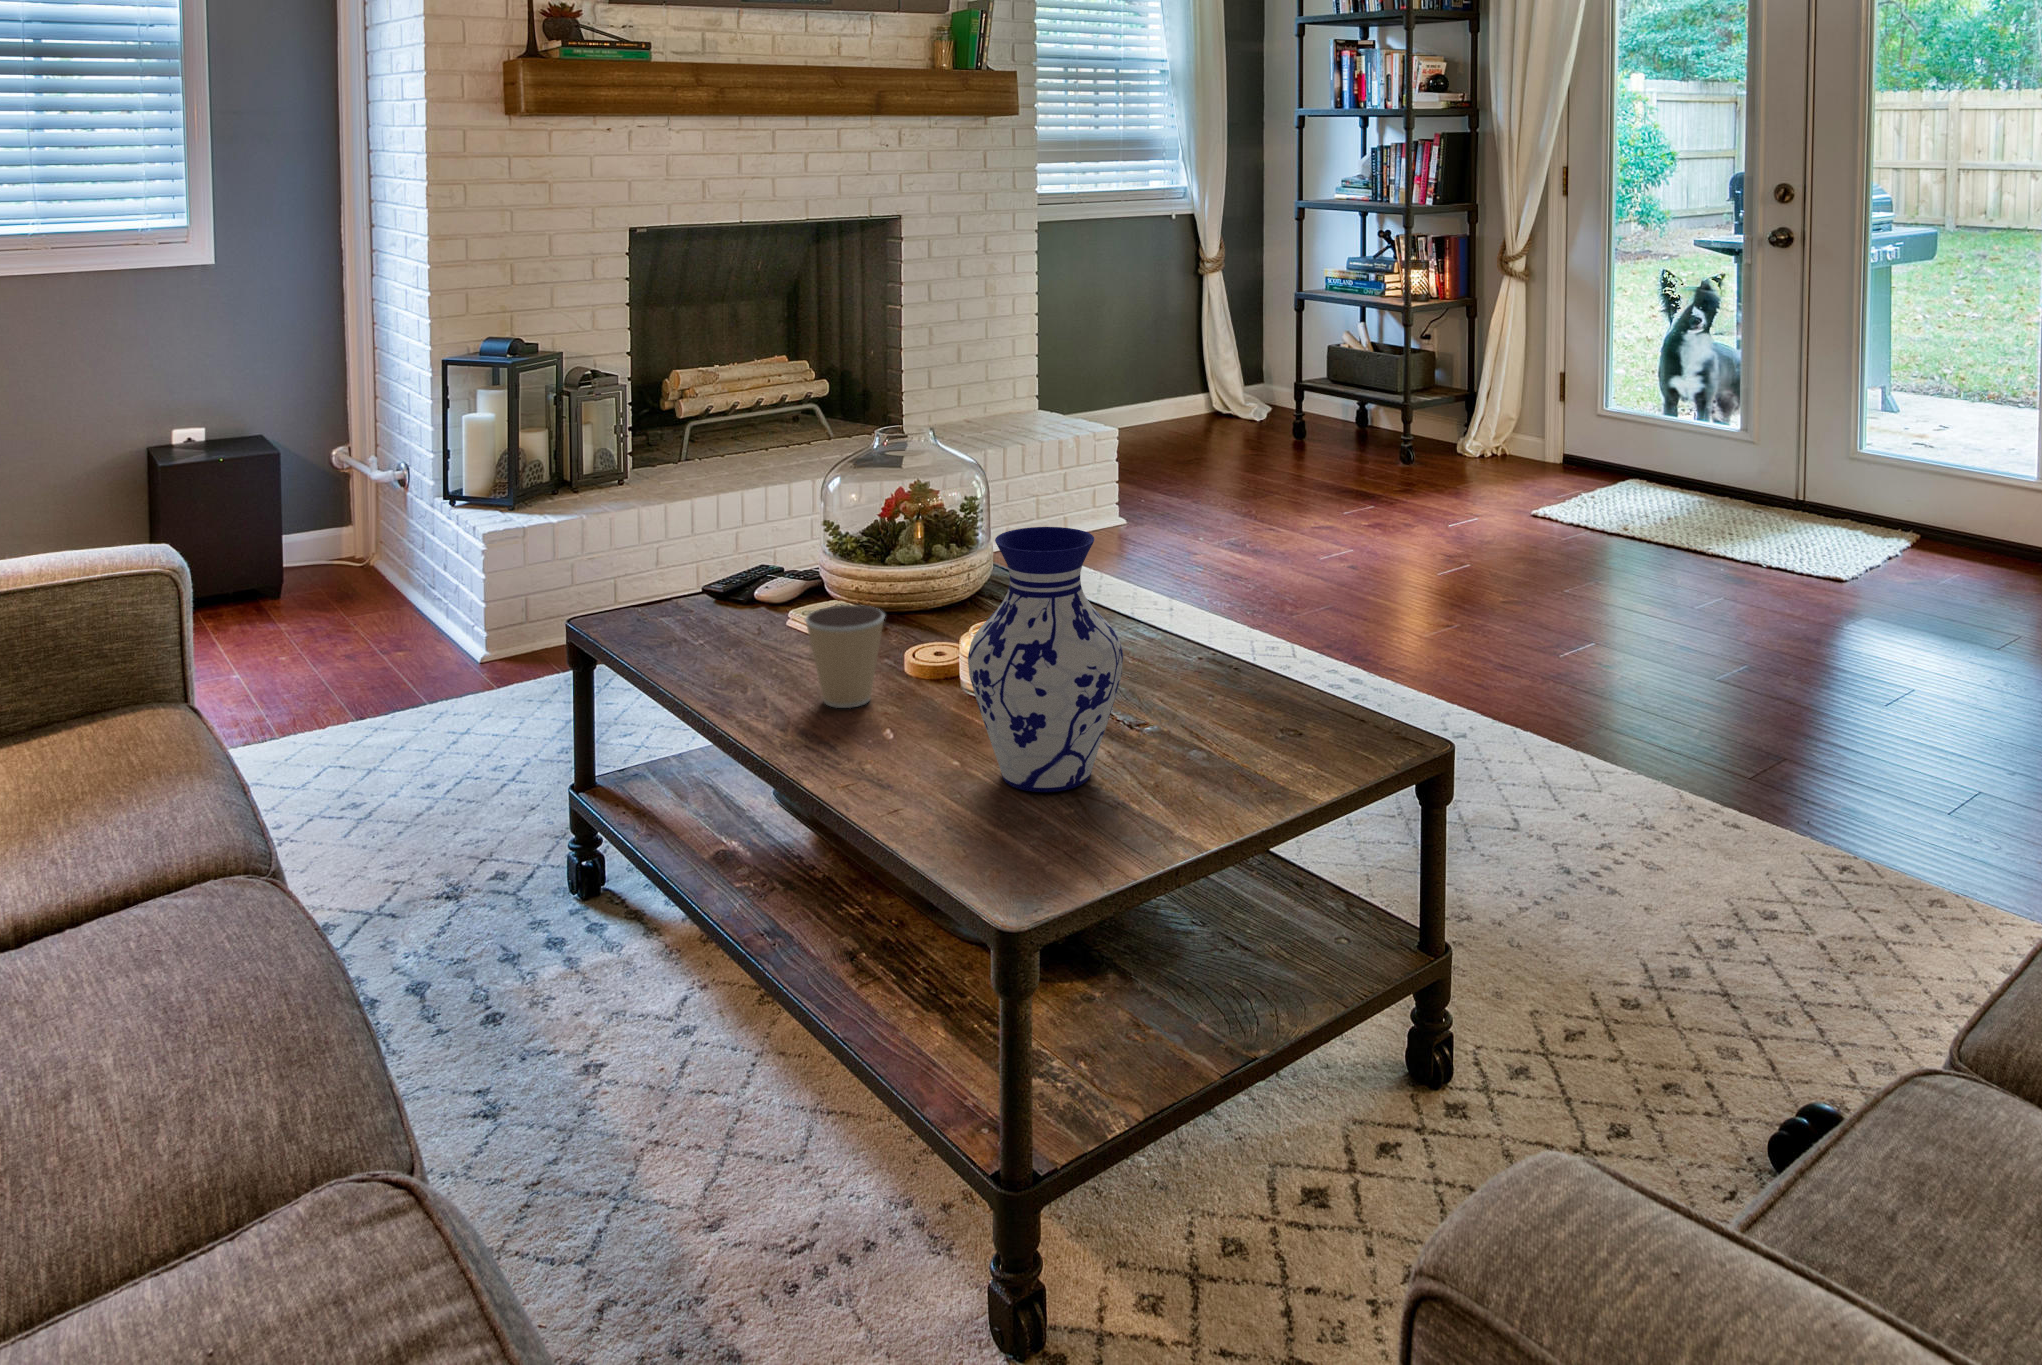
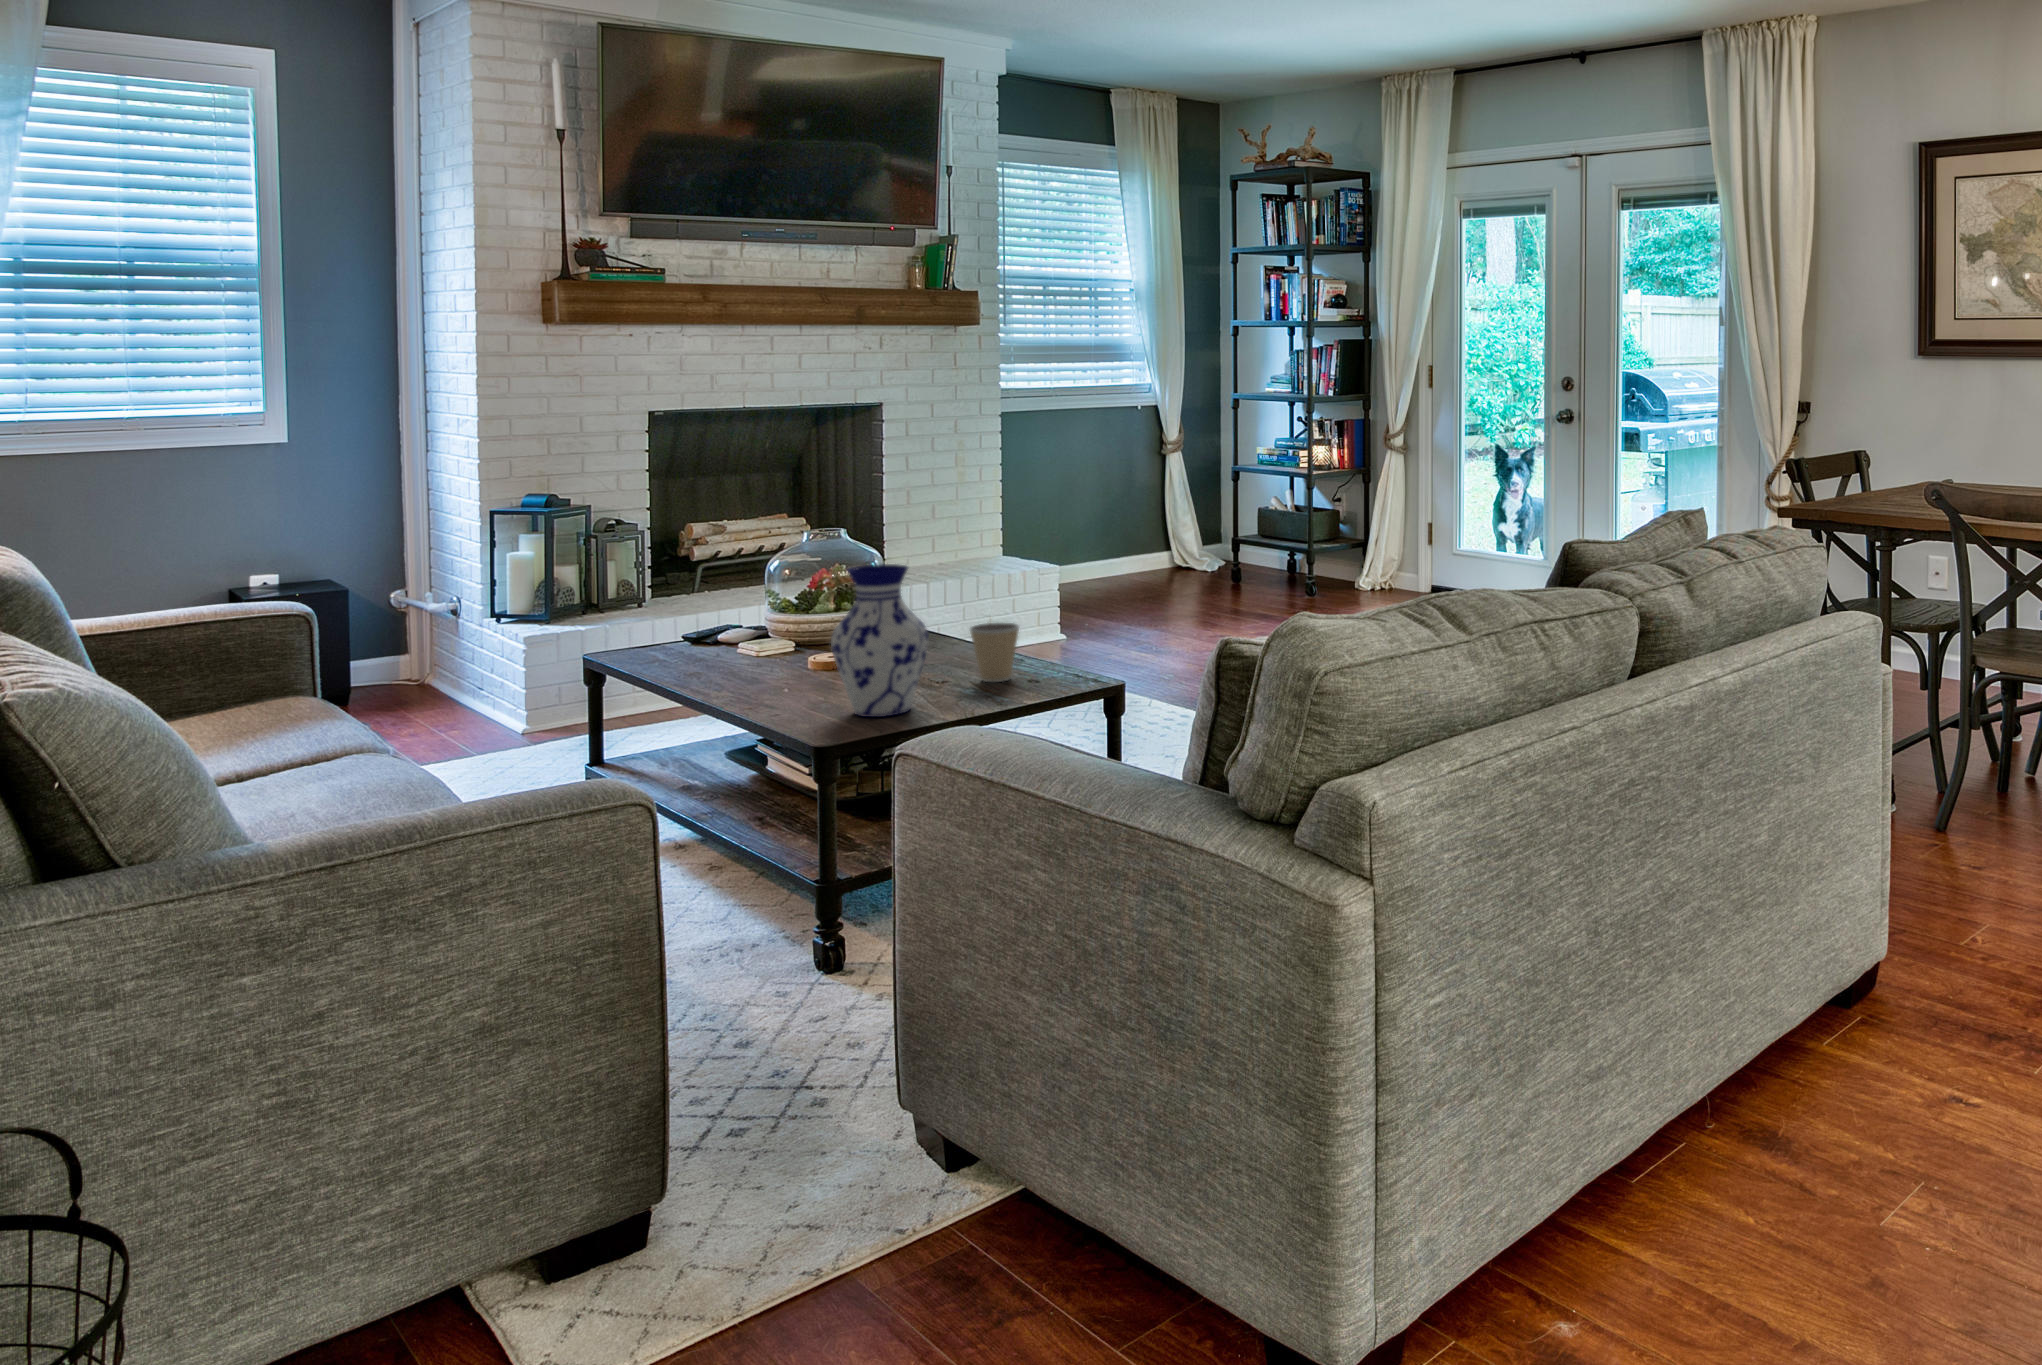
coffee cup: present [805,605,885,708] -> present [970,623,1020,682]

